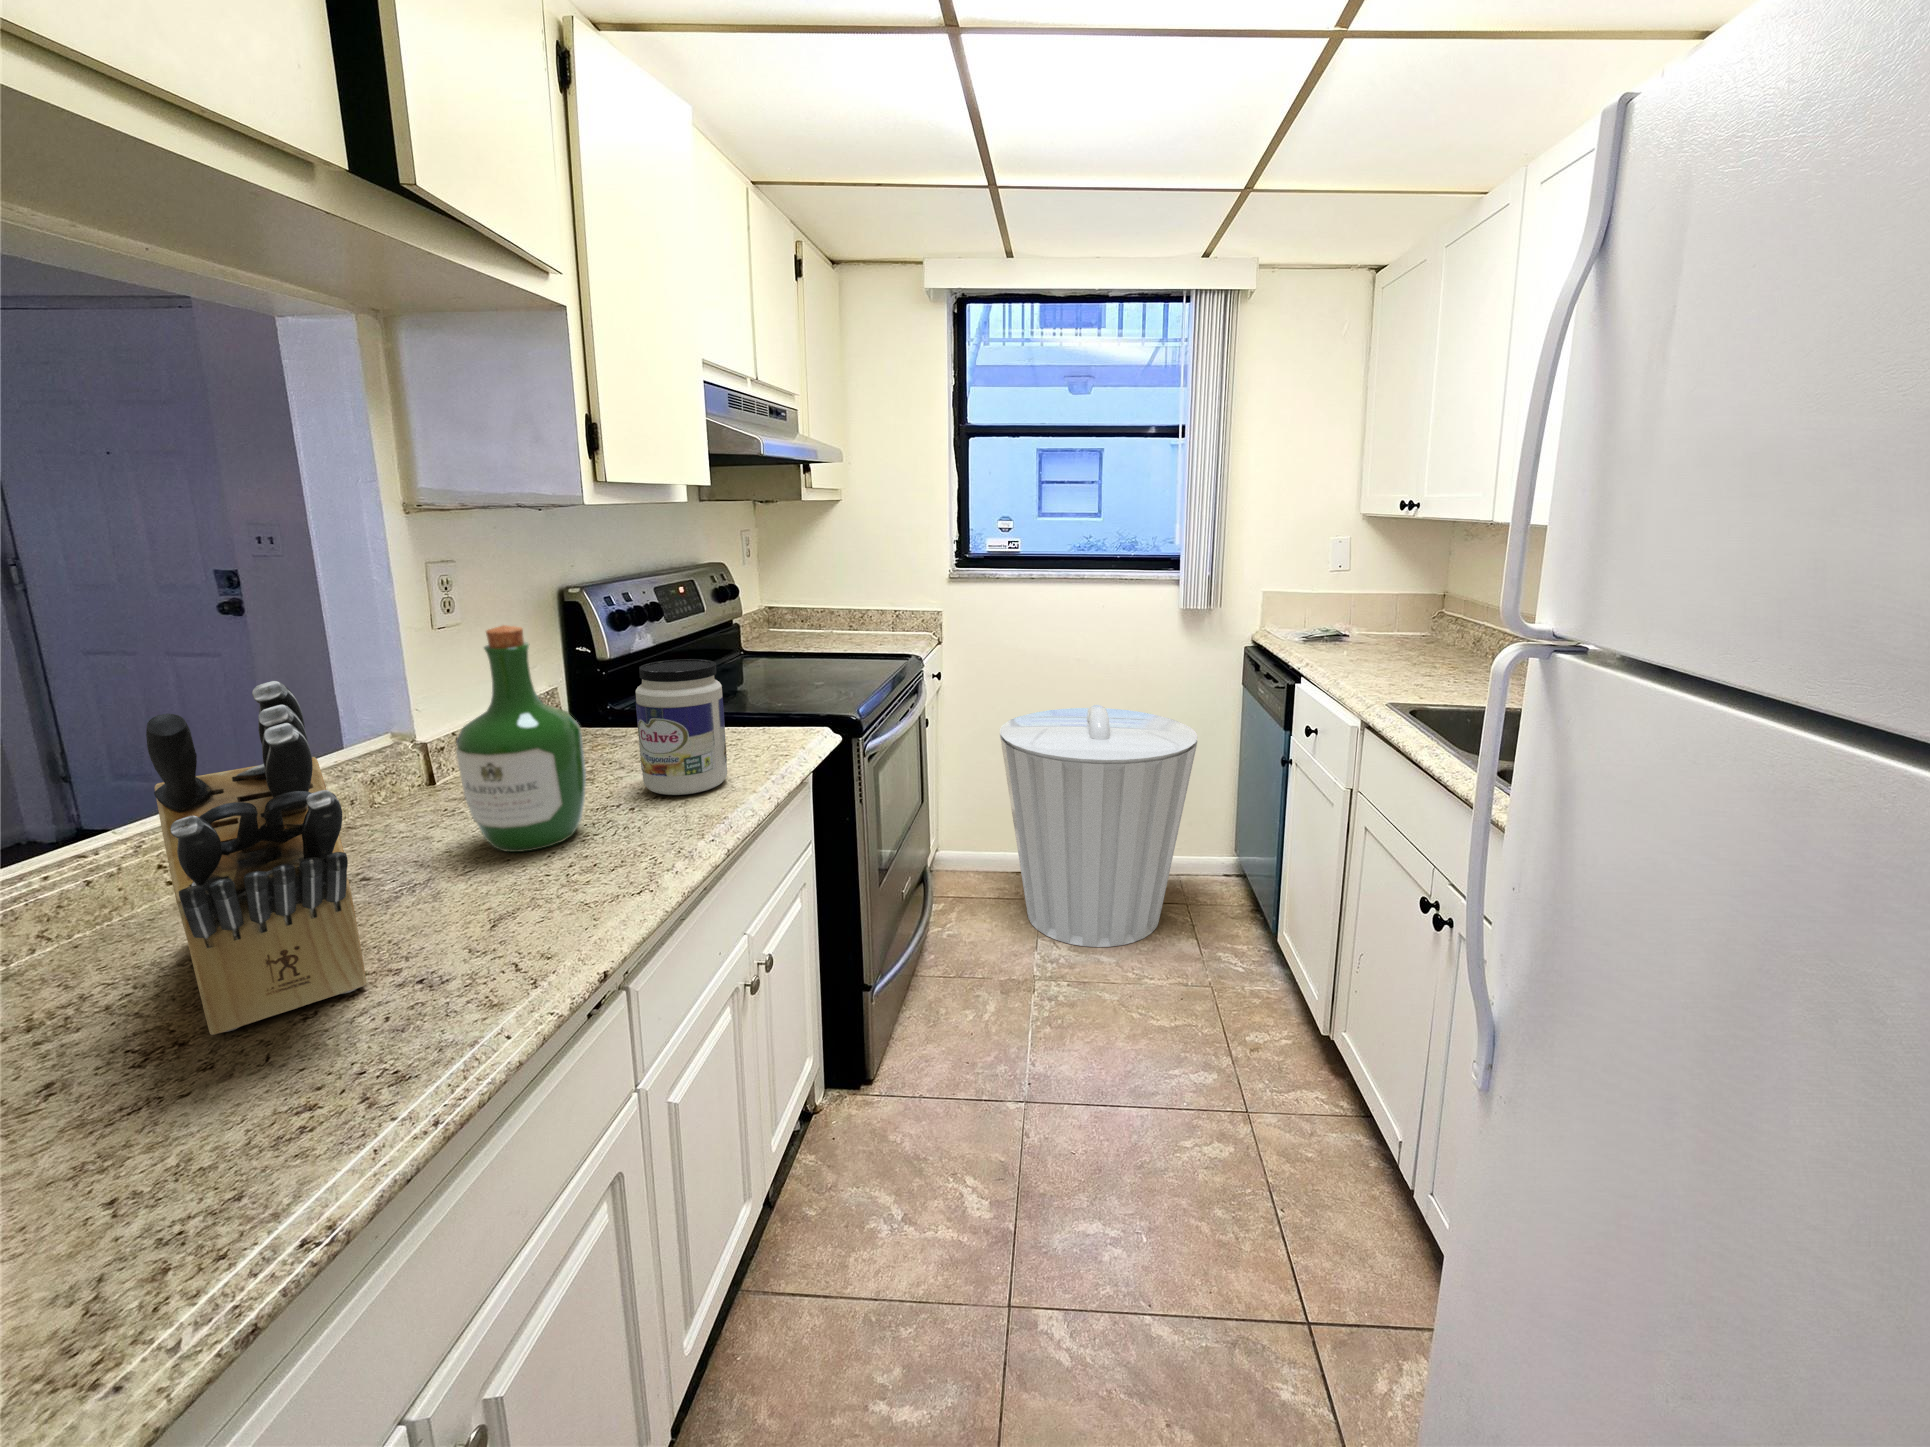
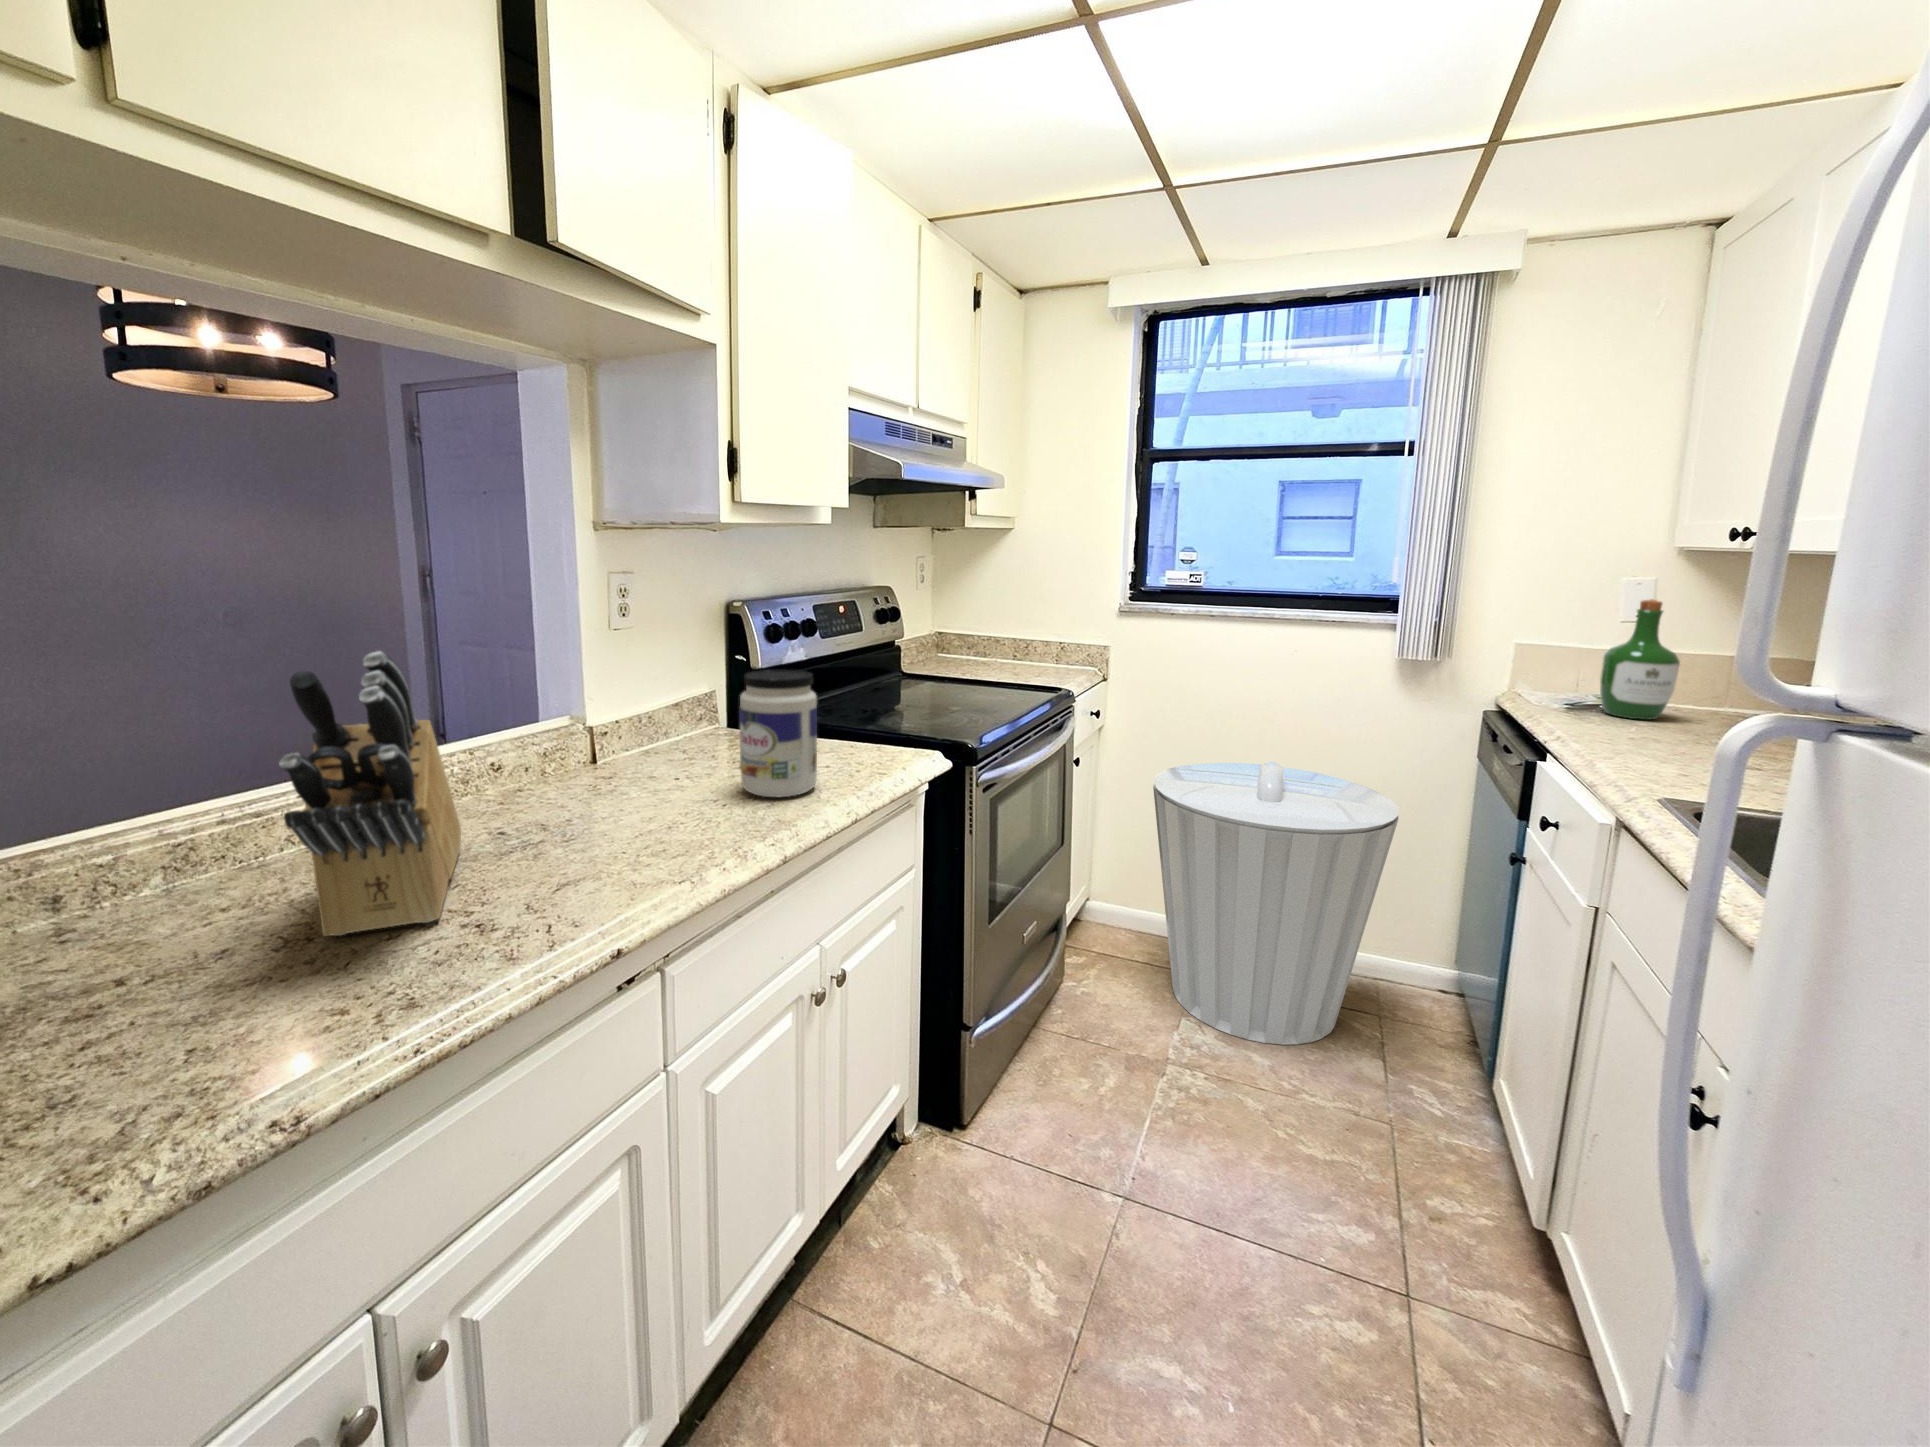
wine bottle: present [456,625,586,852] -> present [1600,599,1680,720]

